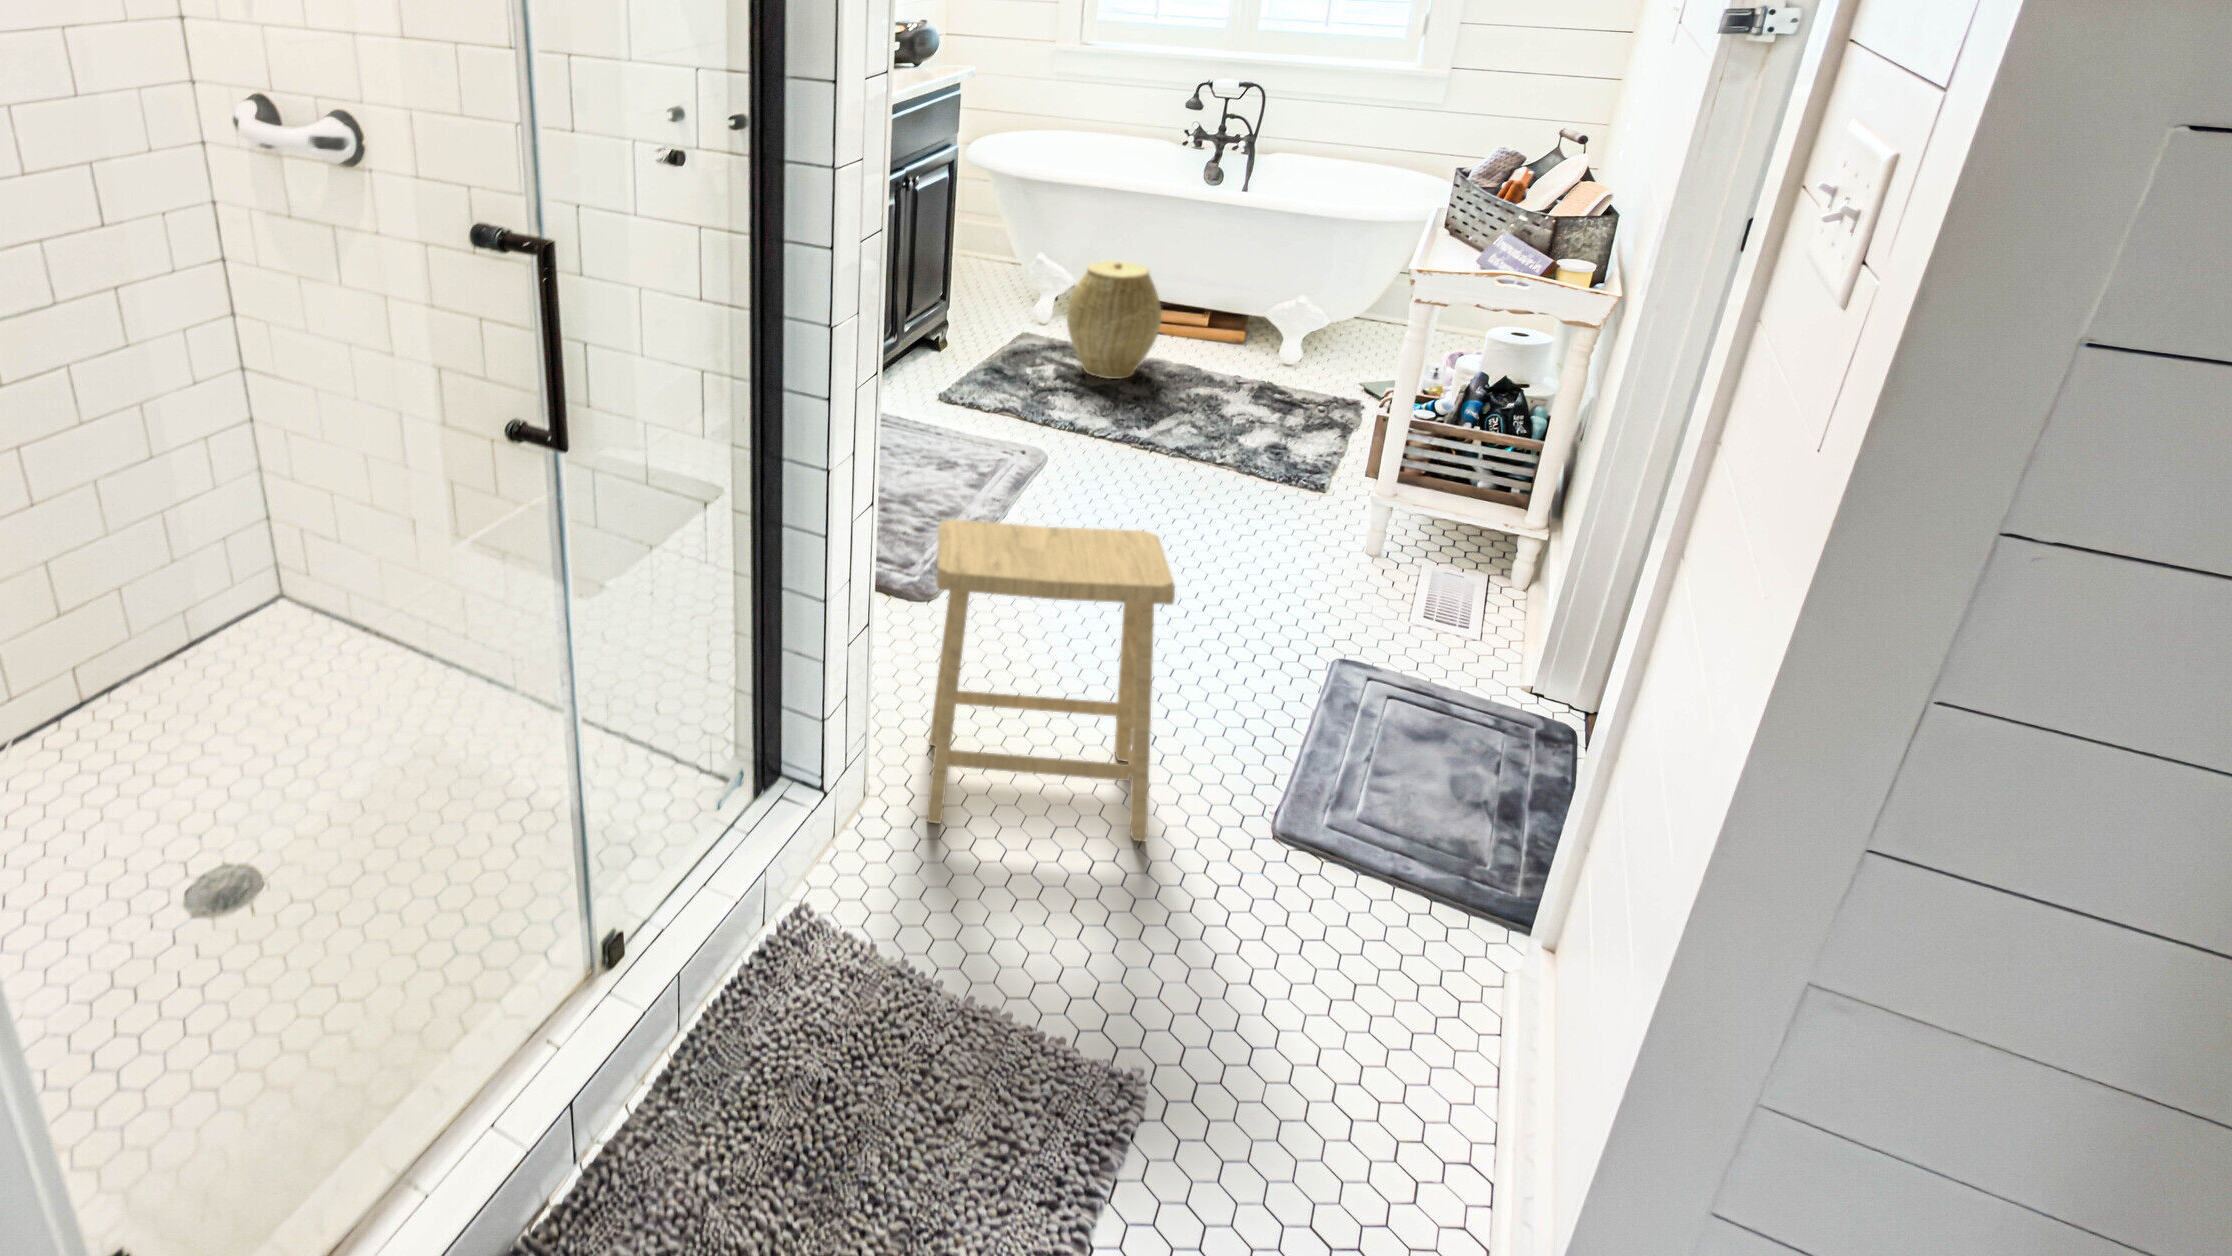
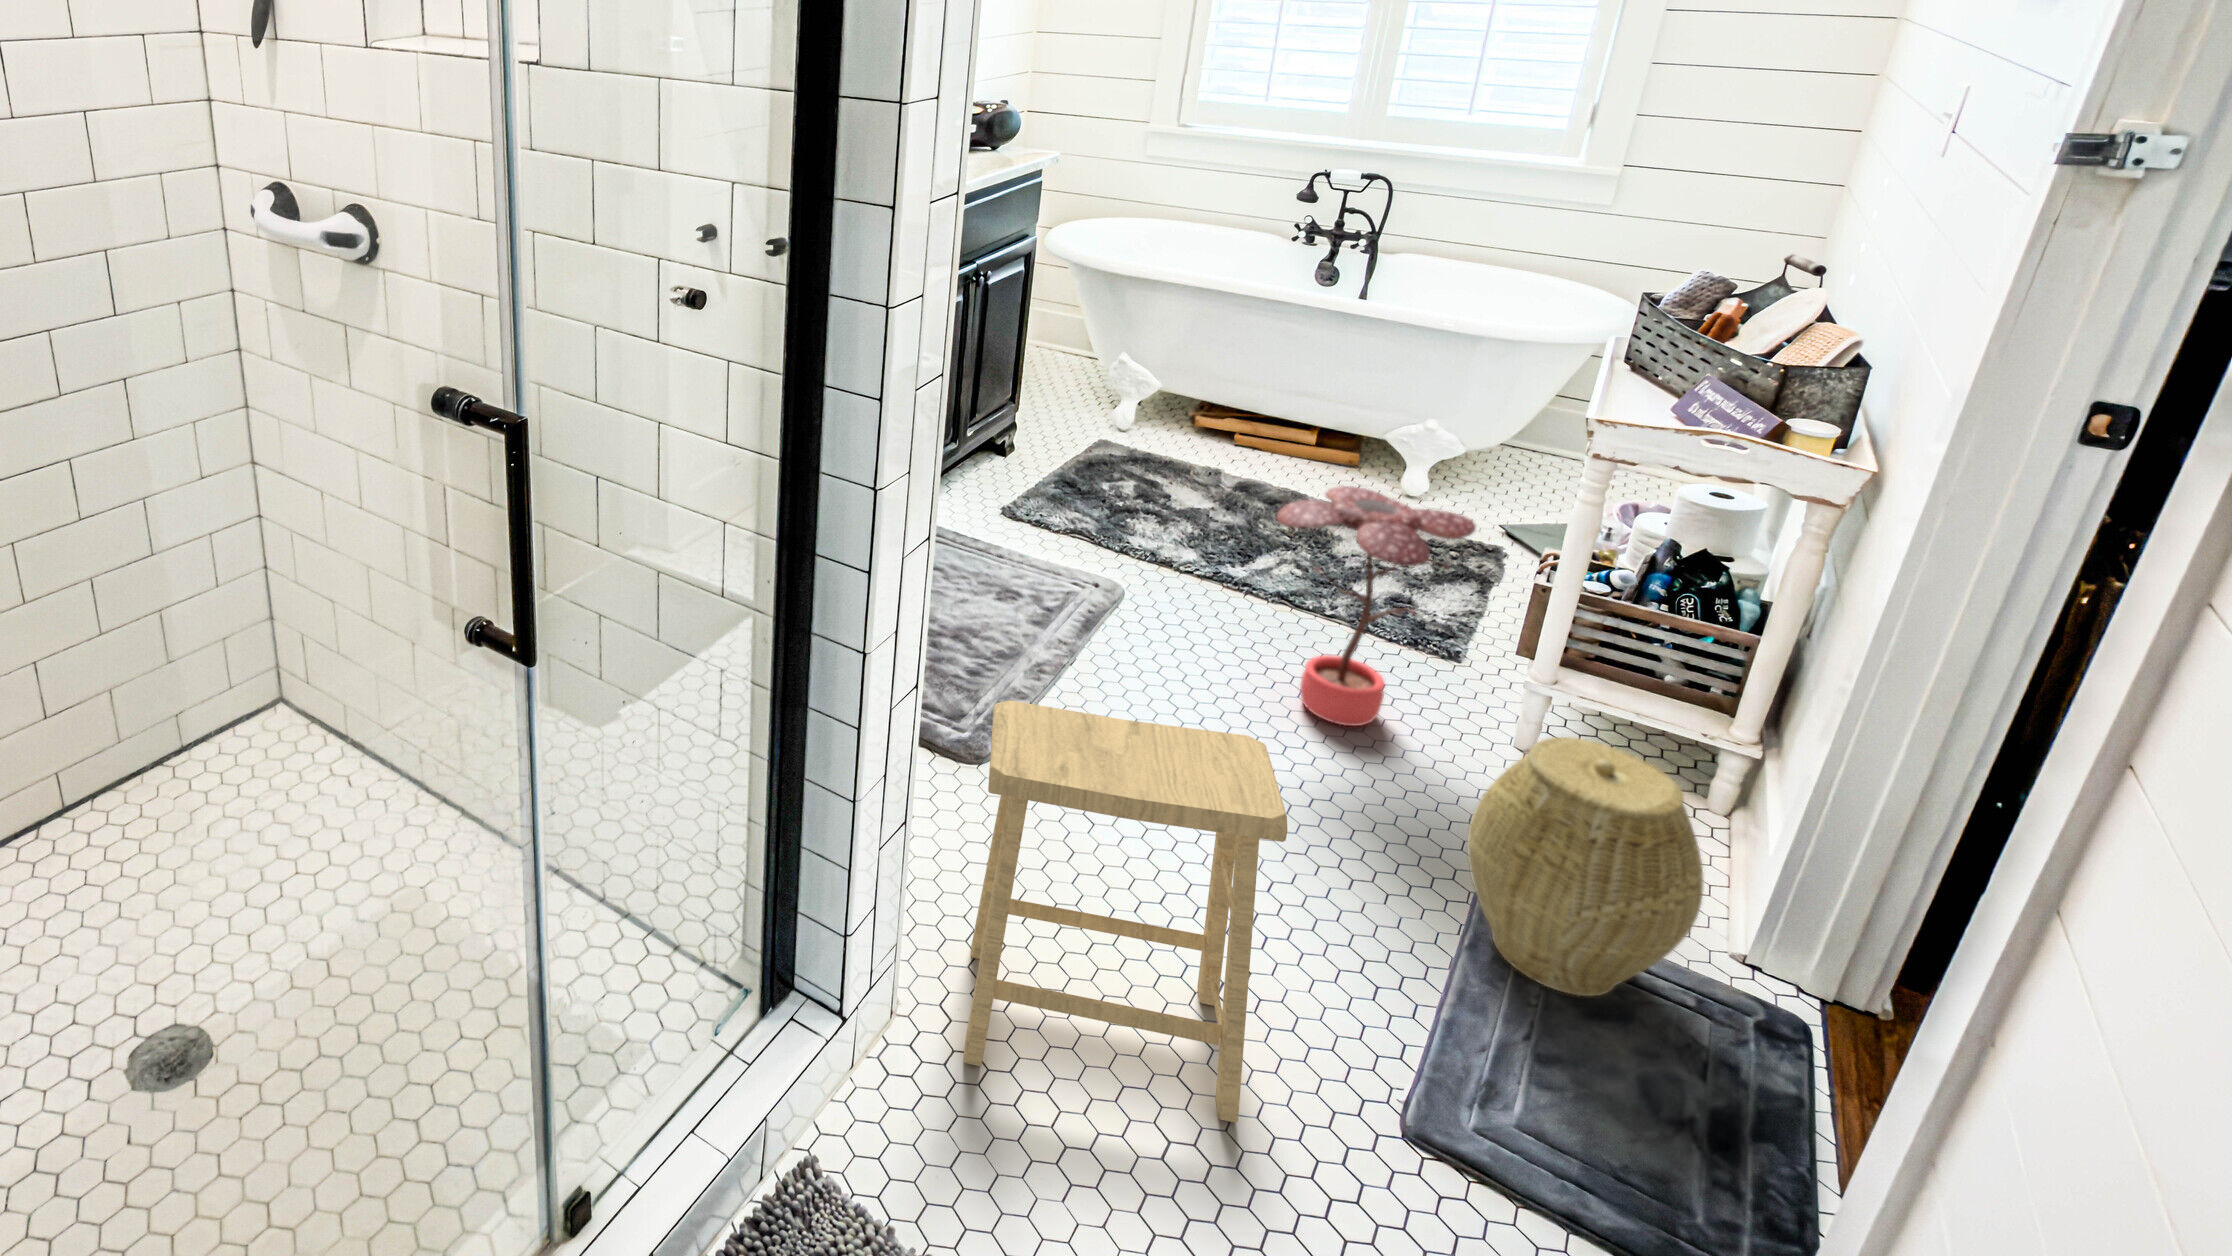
woven basket: present [1067,261,1161,379] -> present [1467,737,1704,996]
potted plant: none [1170,345,1329,546] -> present [1277,486,1476,726]

